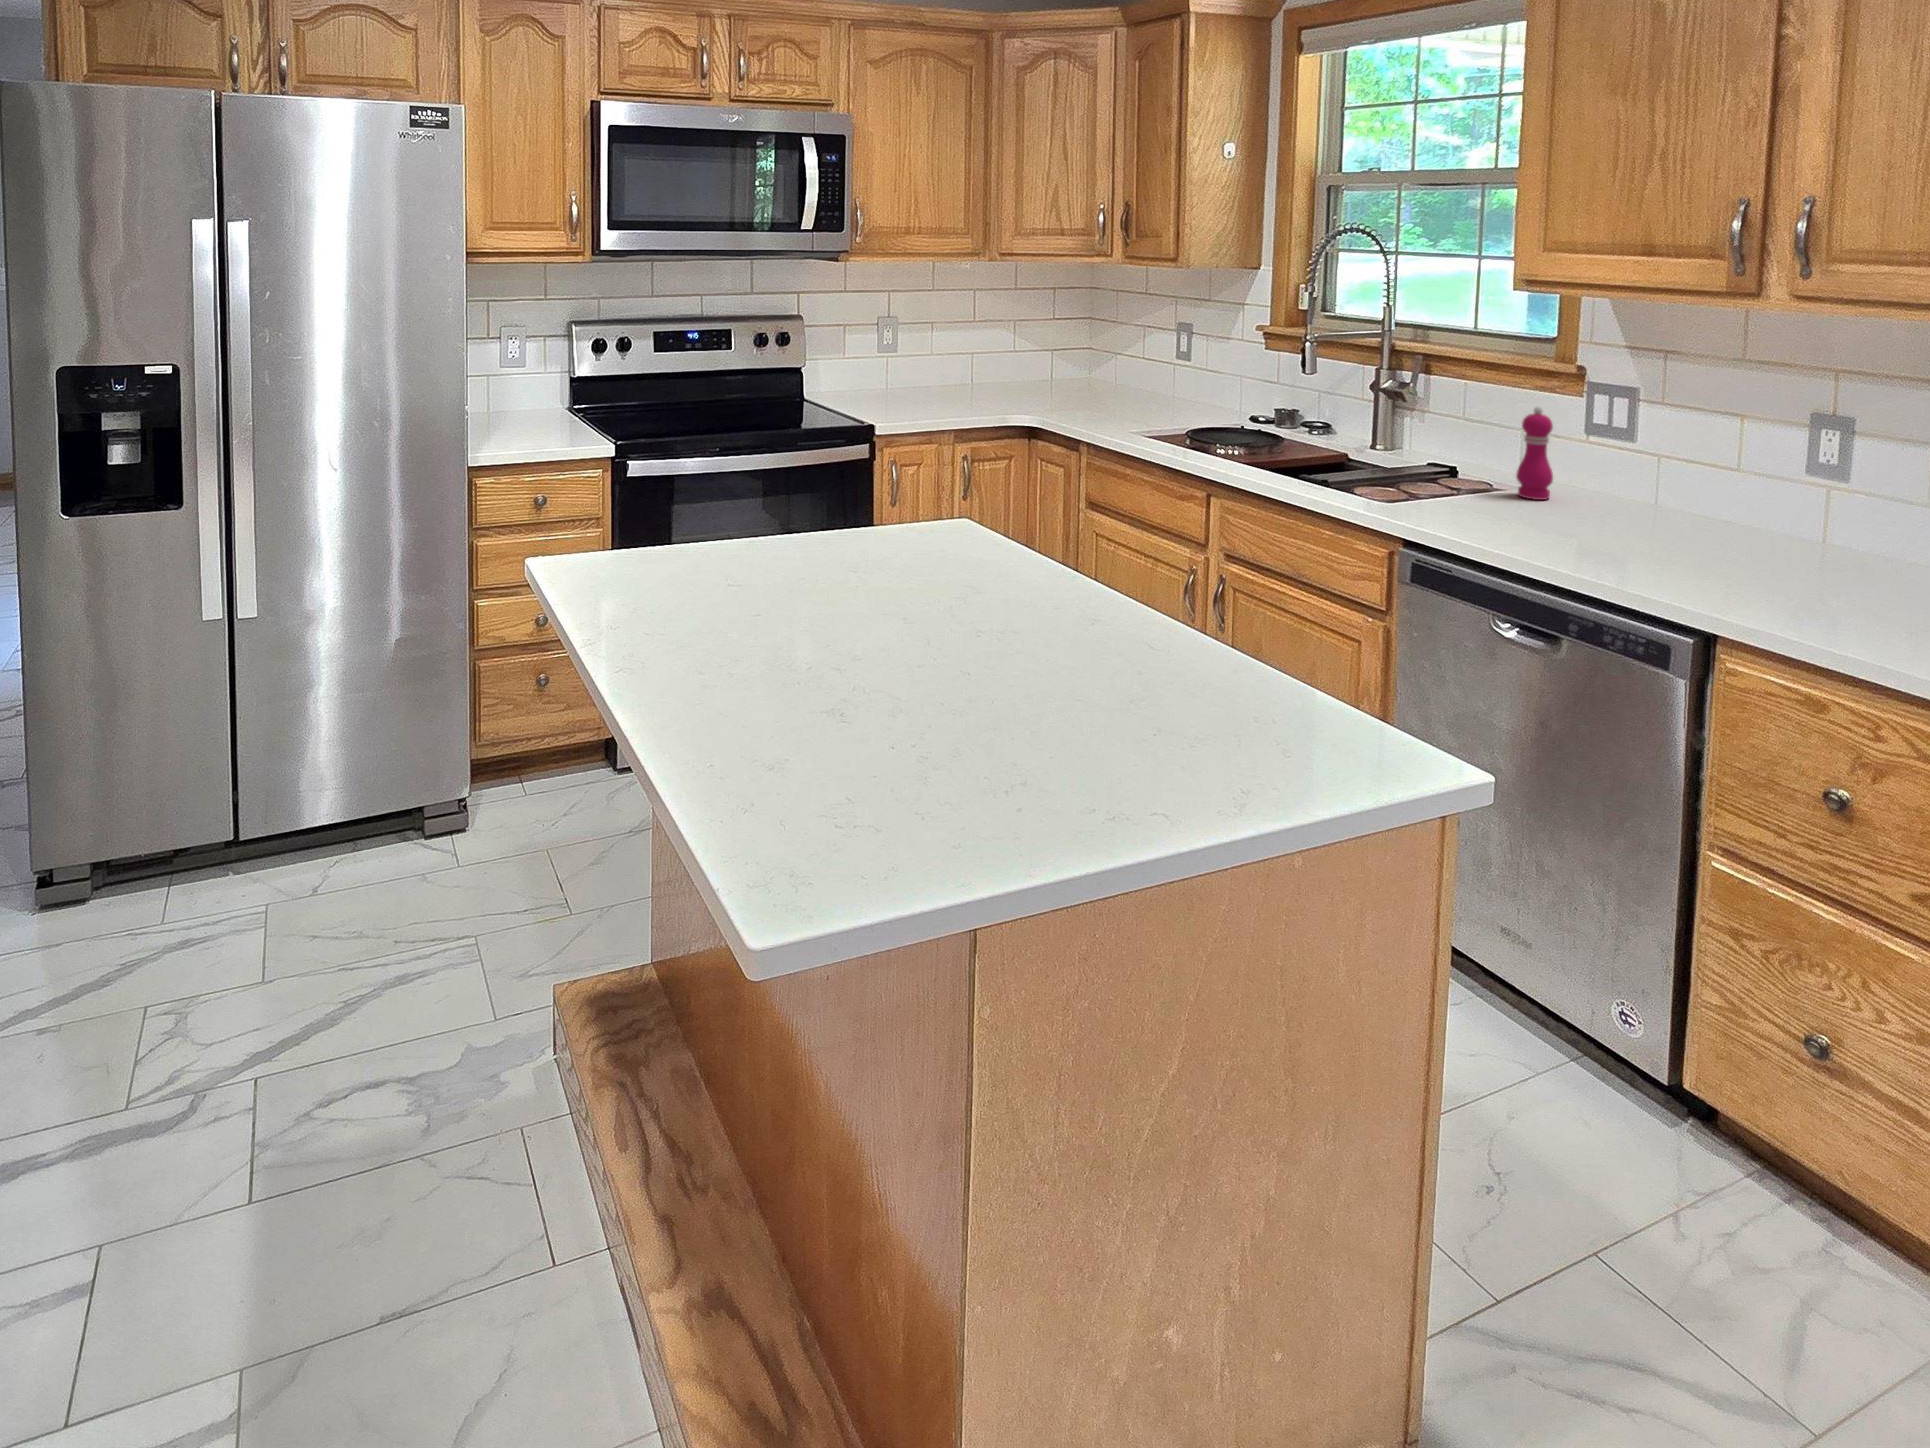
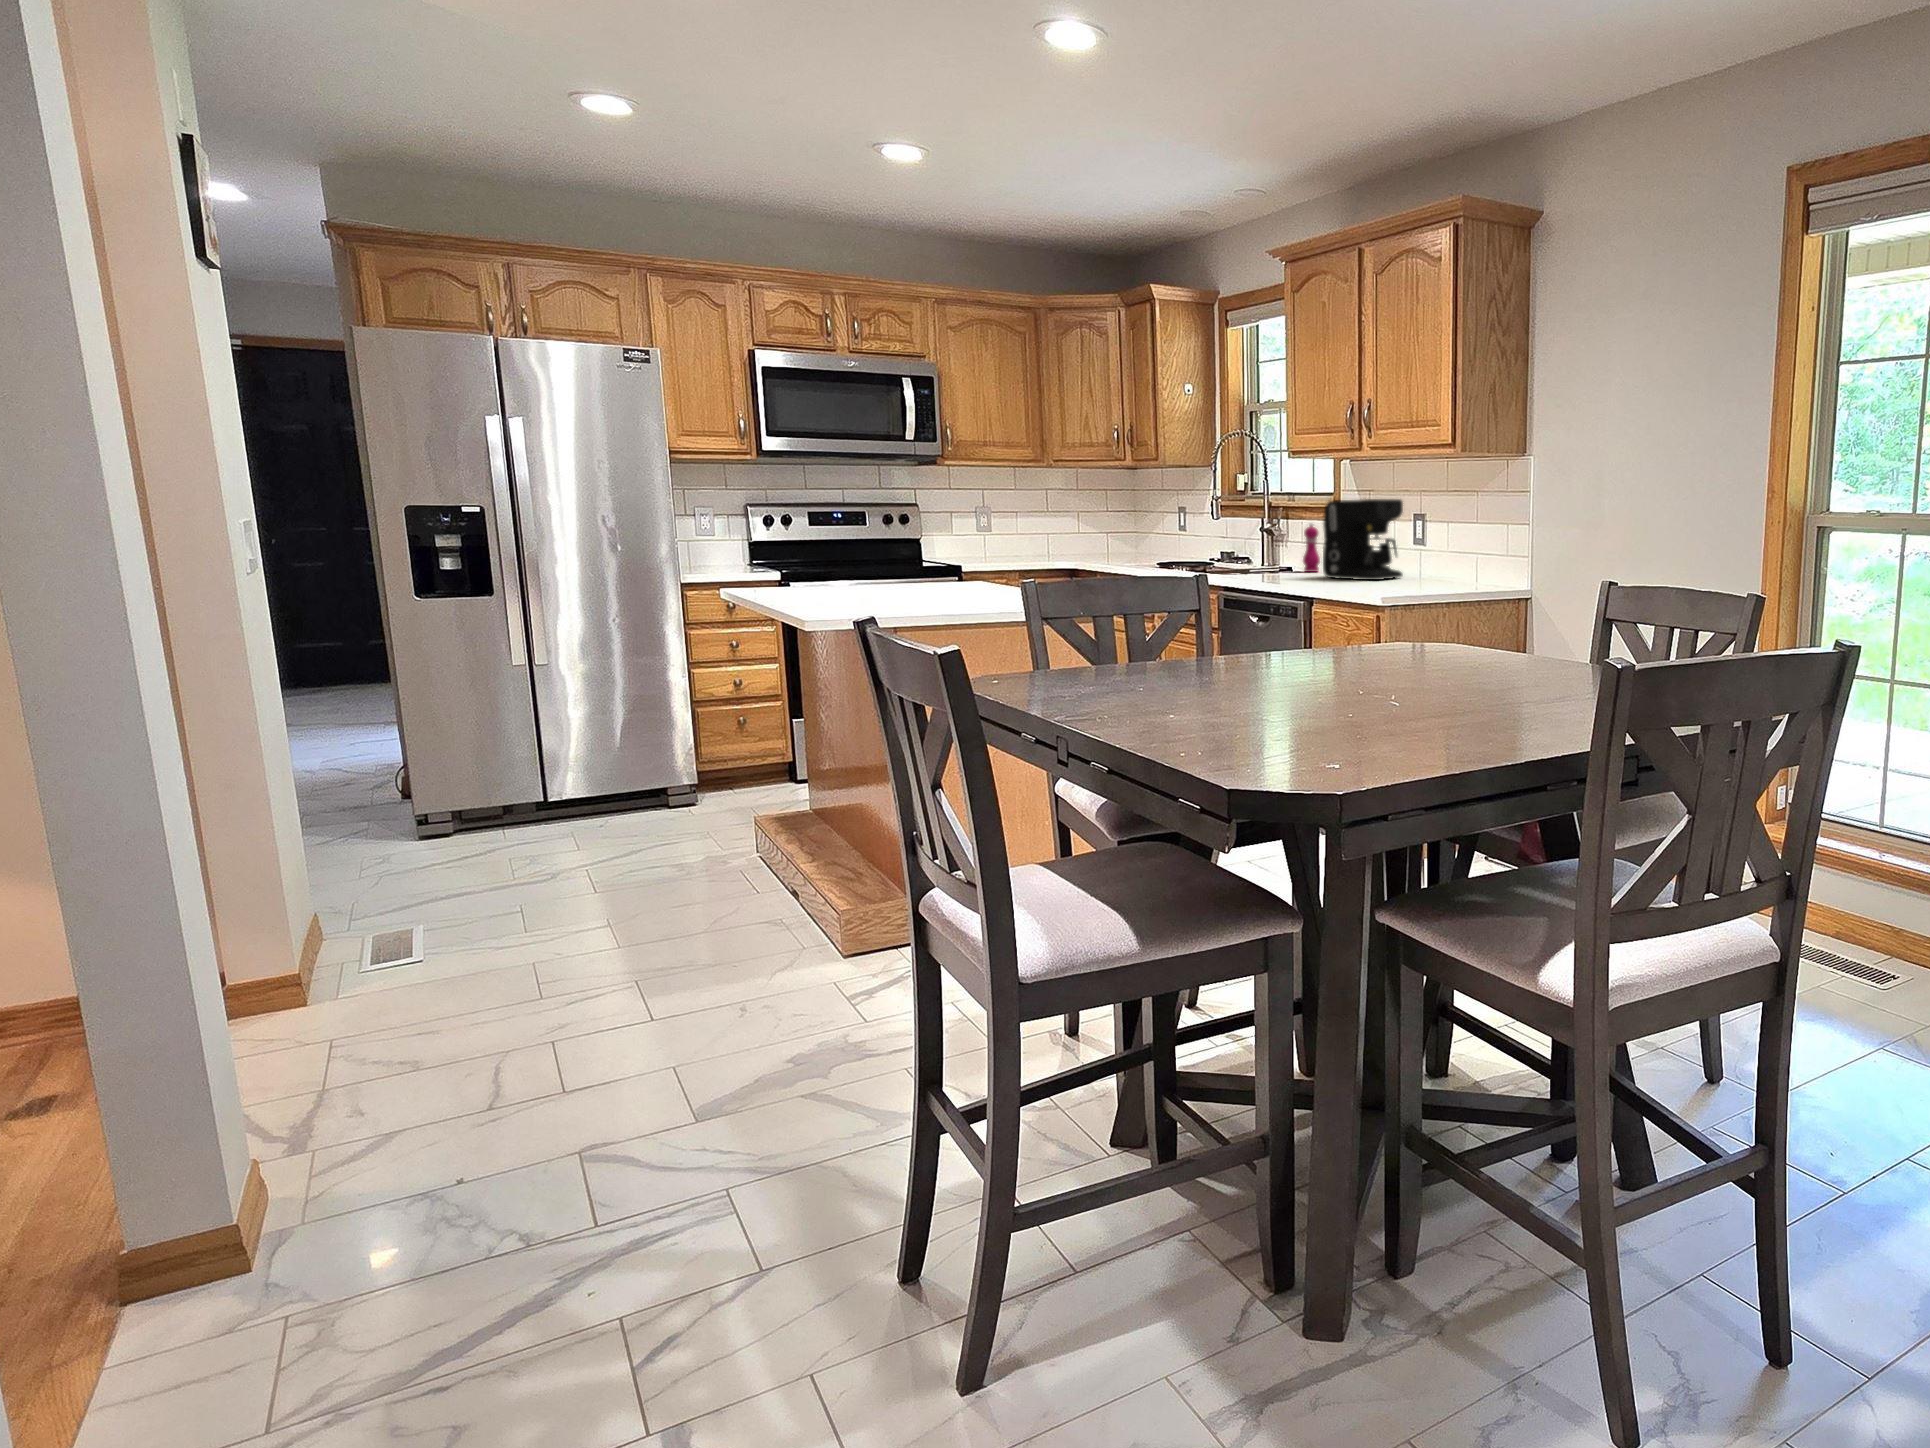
coffee maker: none [1629,383,1822,569] -> present [1323,499,1403,580]

